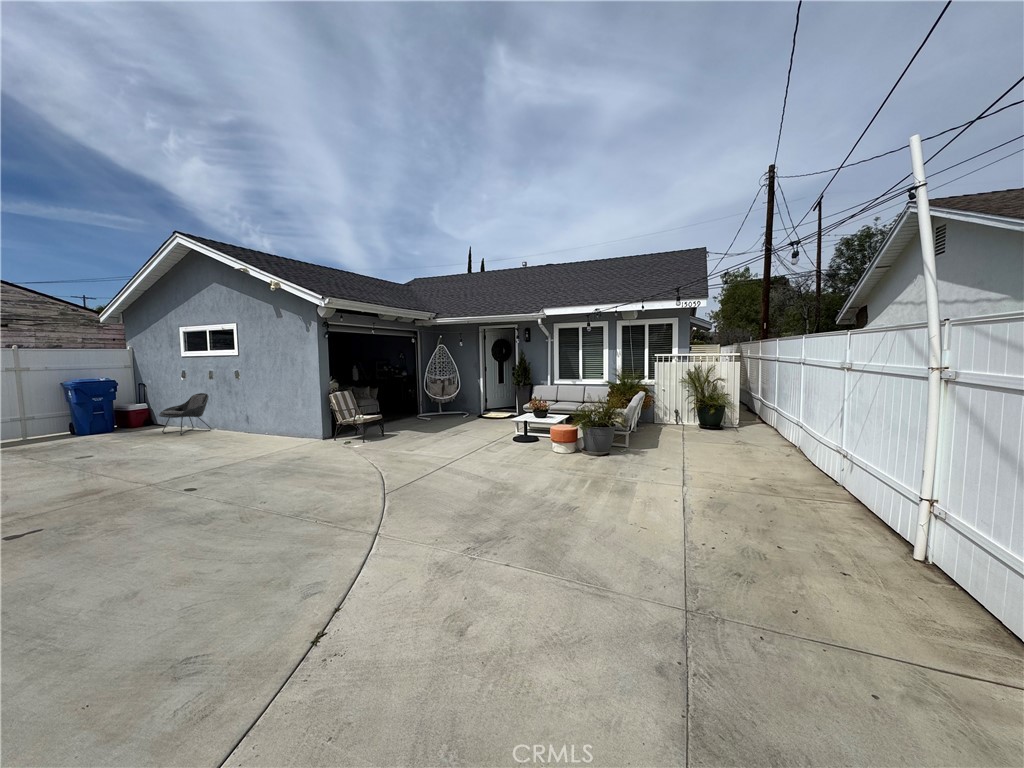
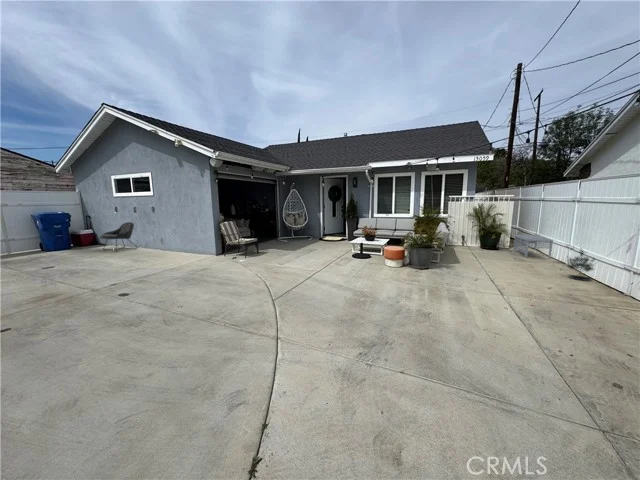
storage bench: none [743,408,787,441] -> present [514,235,553,259]
potted tree: none [780,424,814,468] -> present [568,250,594,281]

